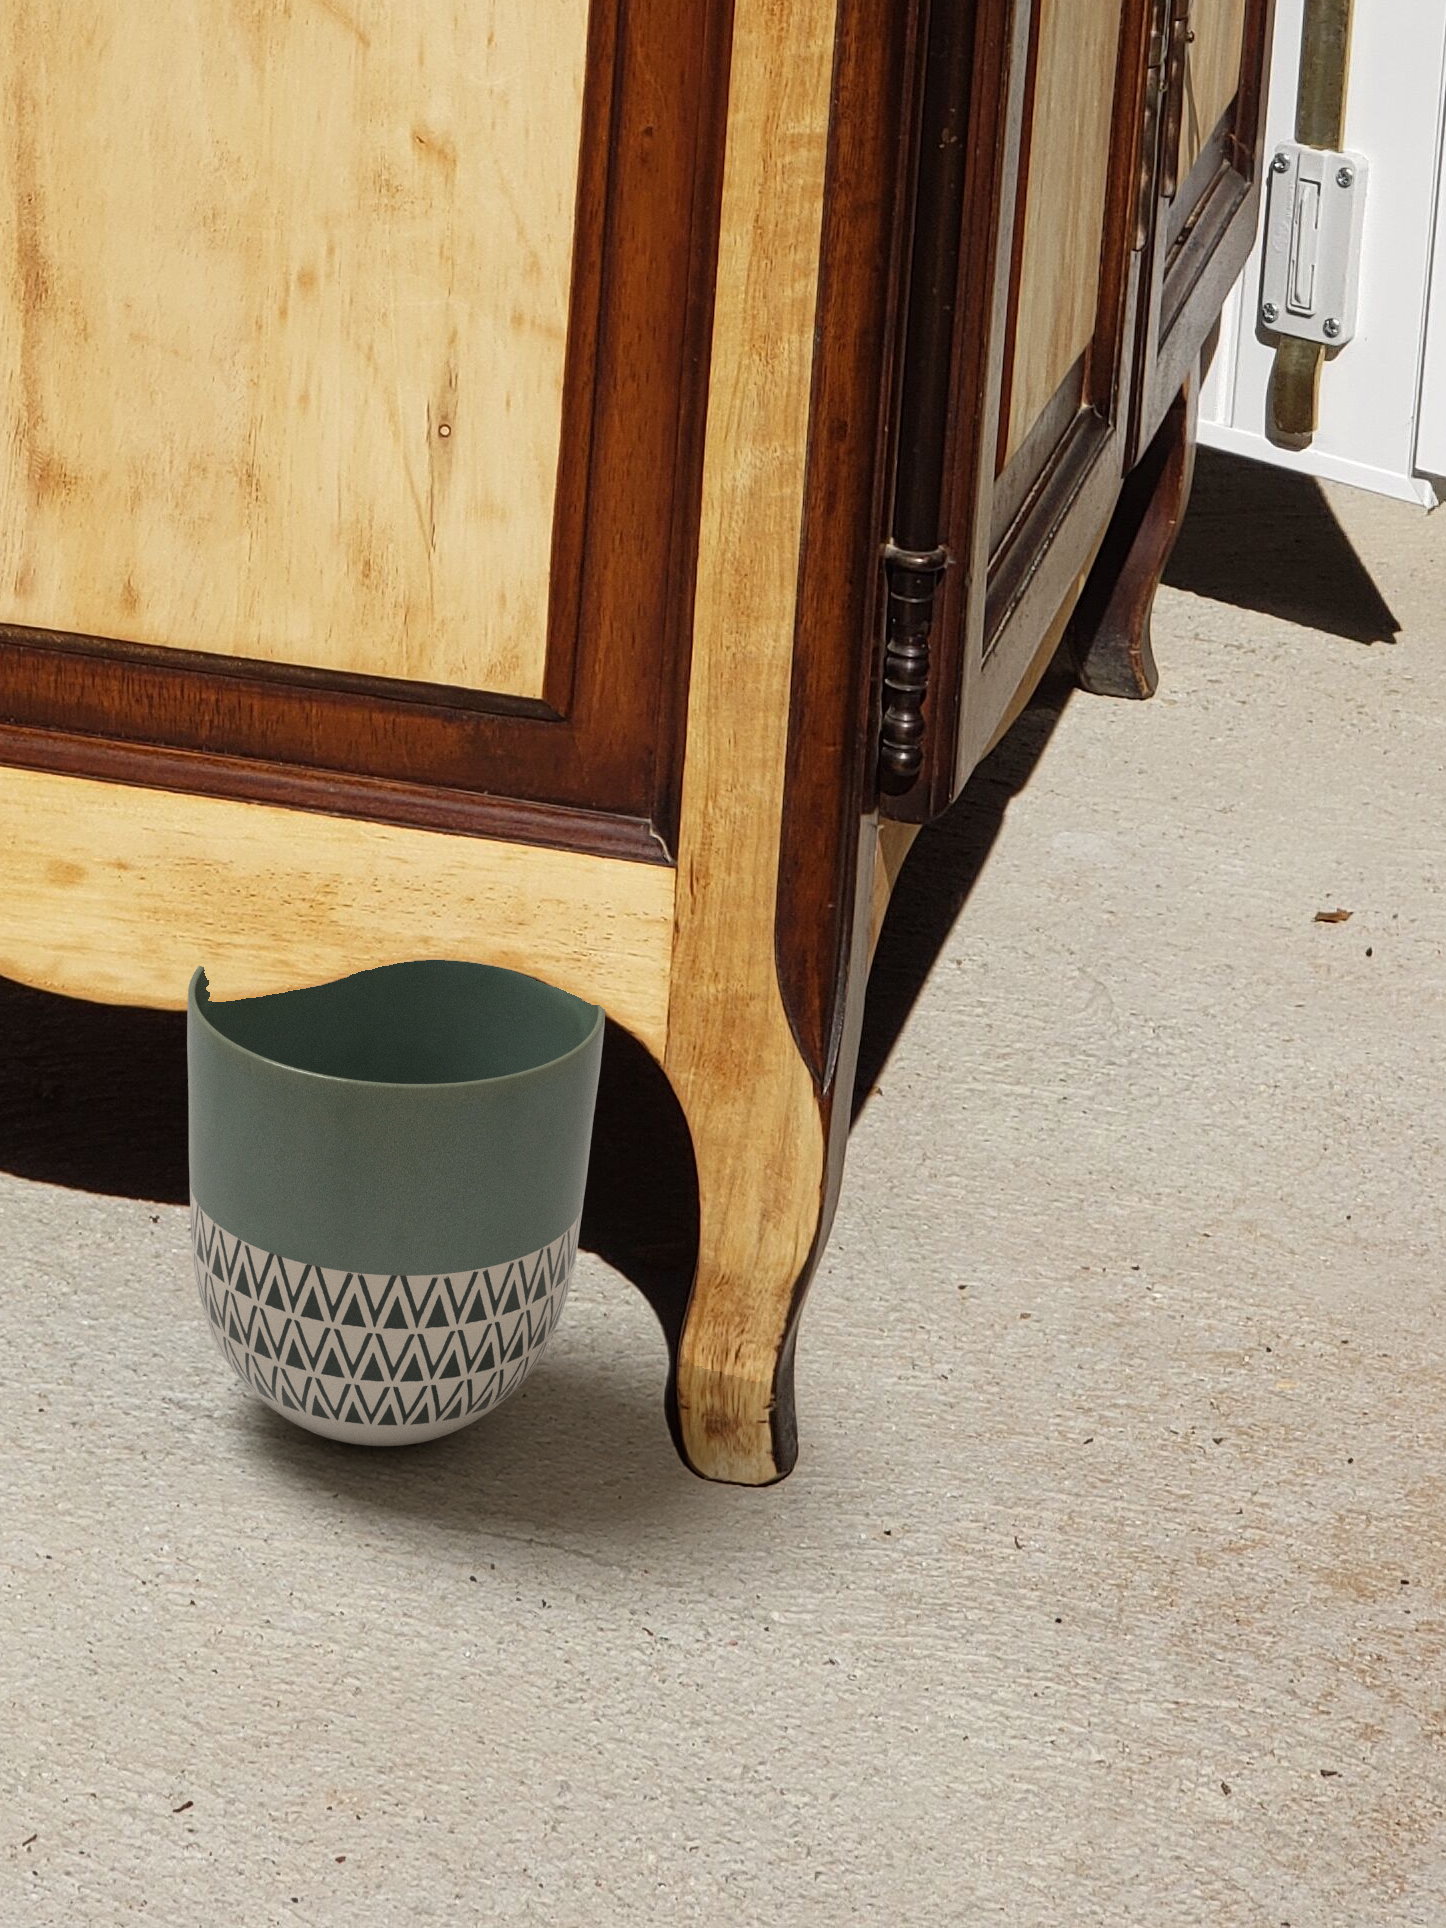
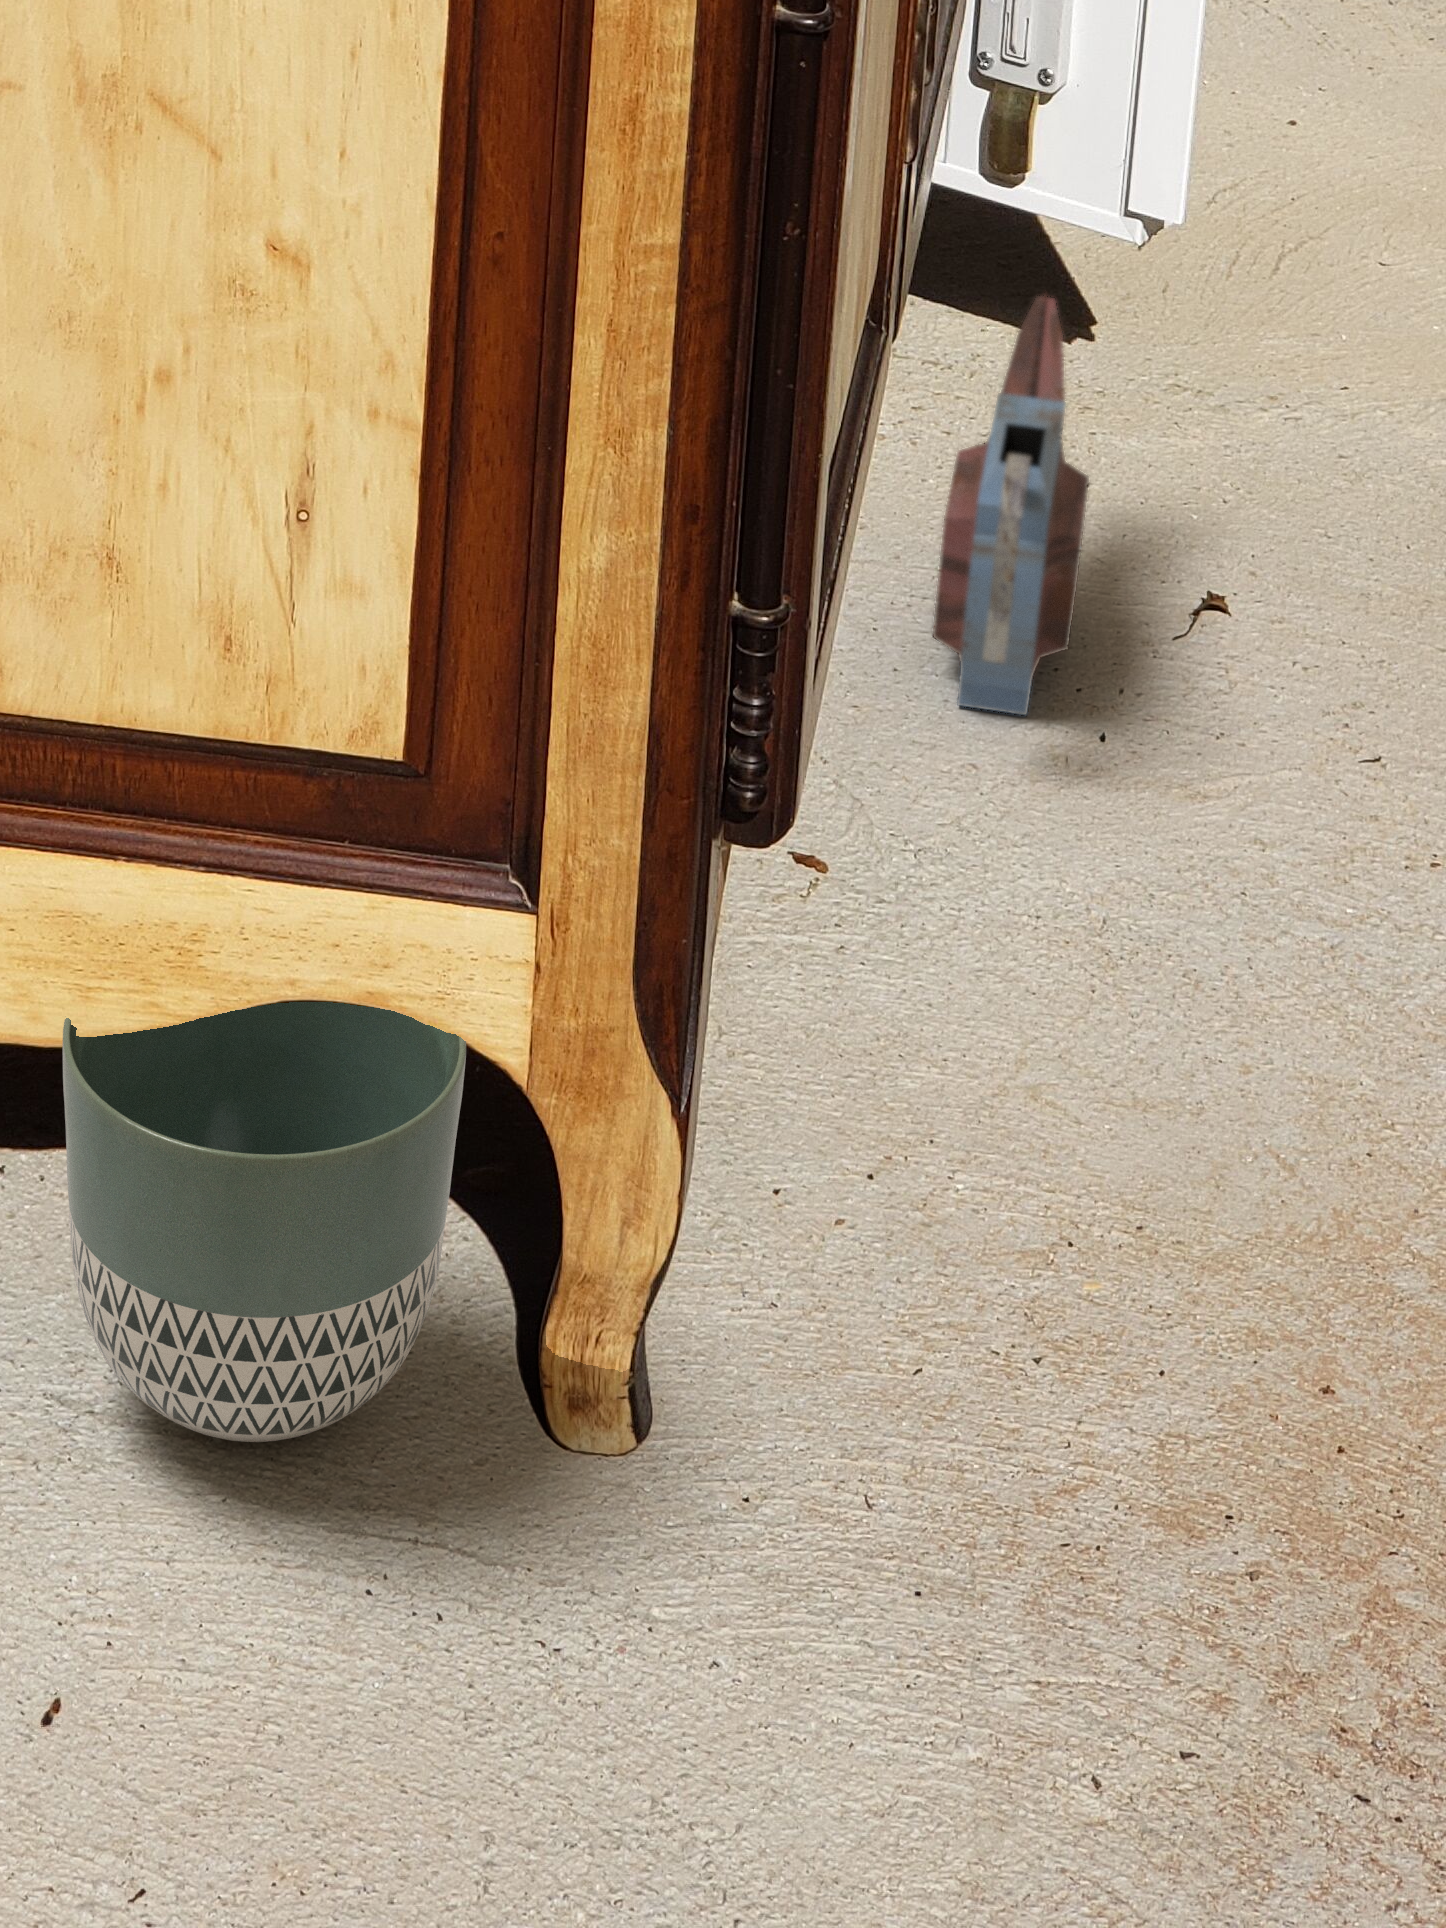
watering can: none [1195,528,1367,938] -> present [933,296,1089,715]

